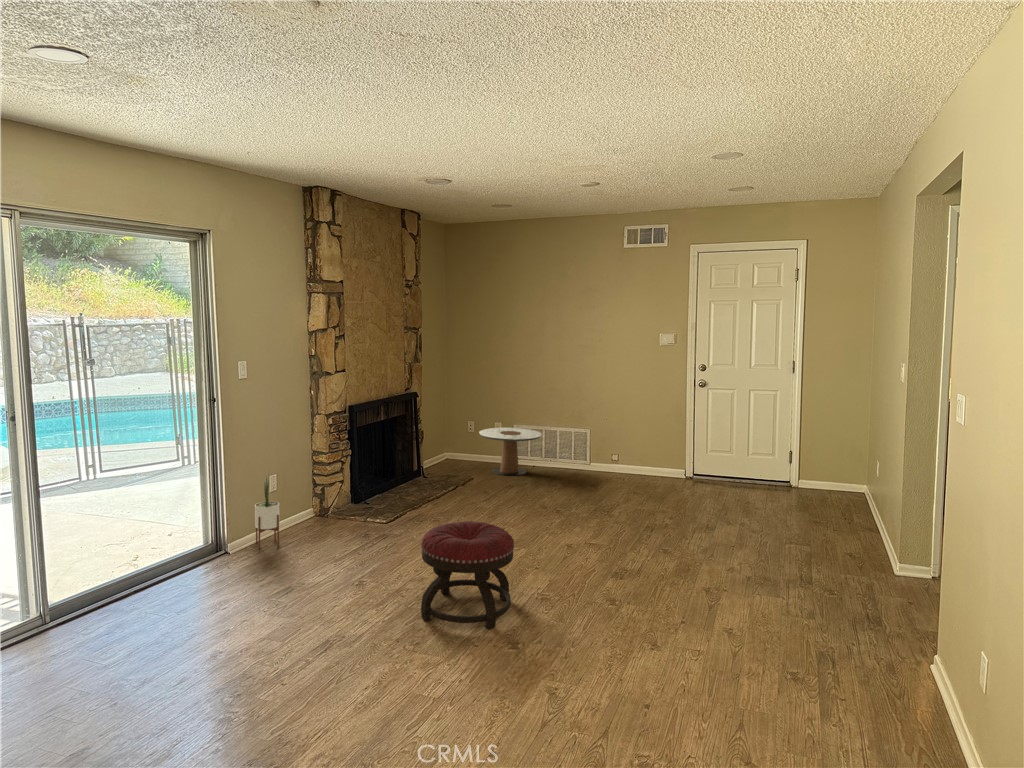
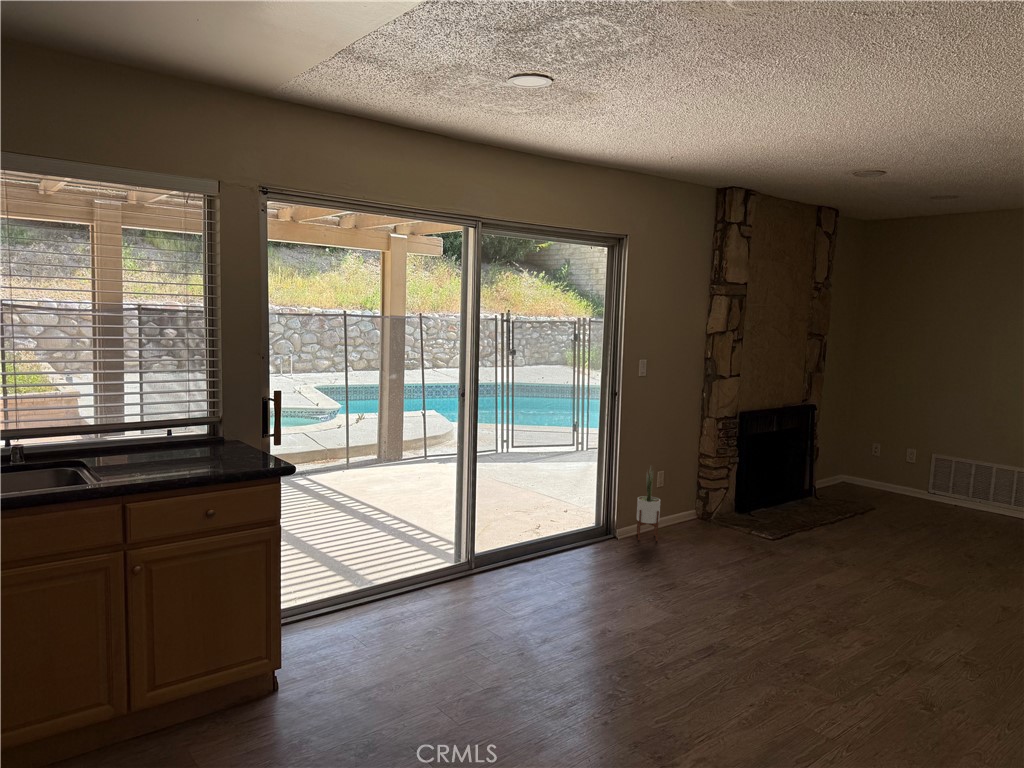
side table: present [479,428,542,476] -> none [904,456,994,517]
ottoman: present [421,521,514,629] -> none [787,547,909,674]

